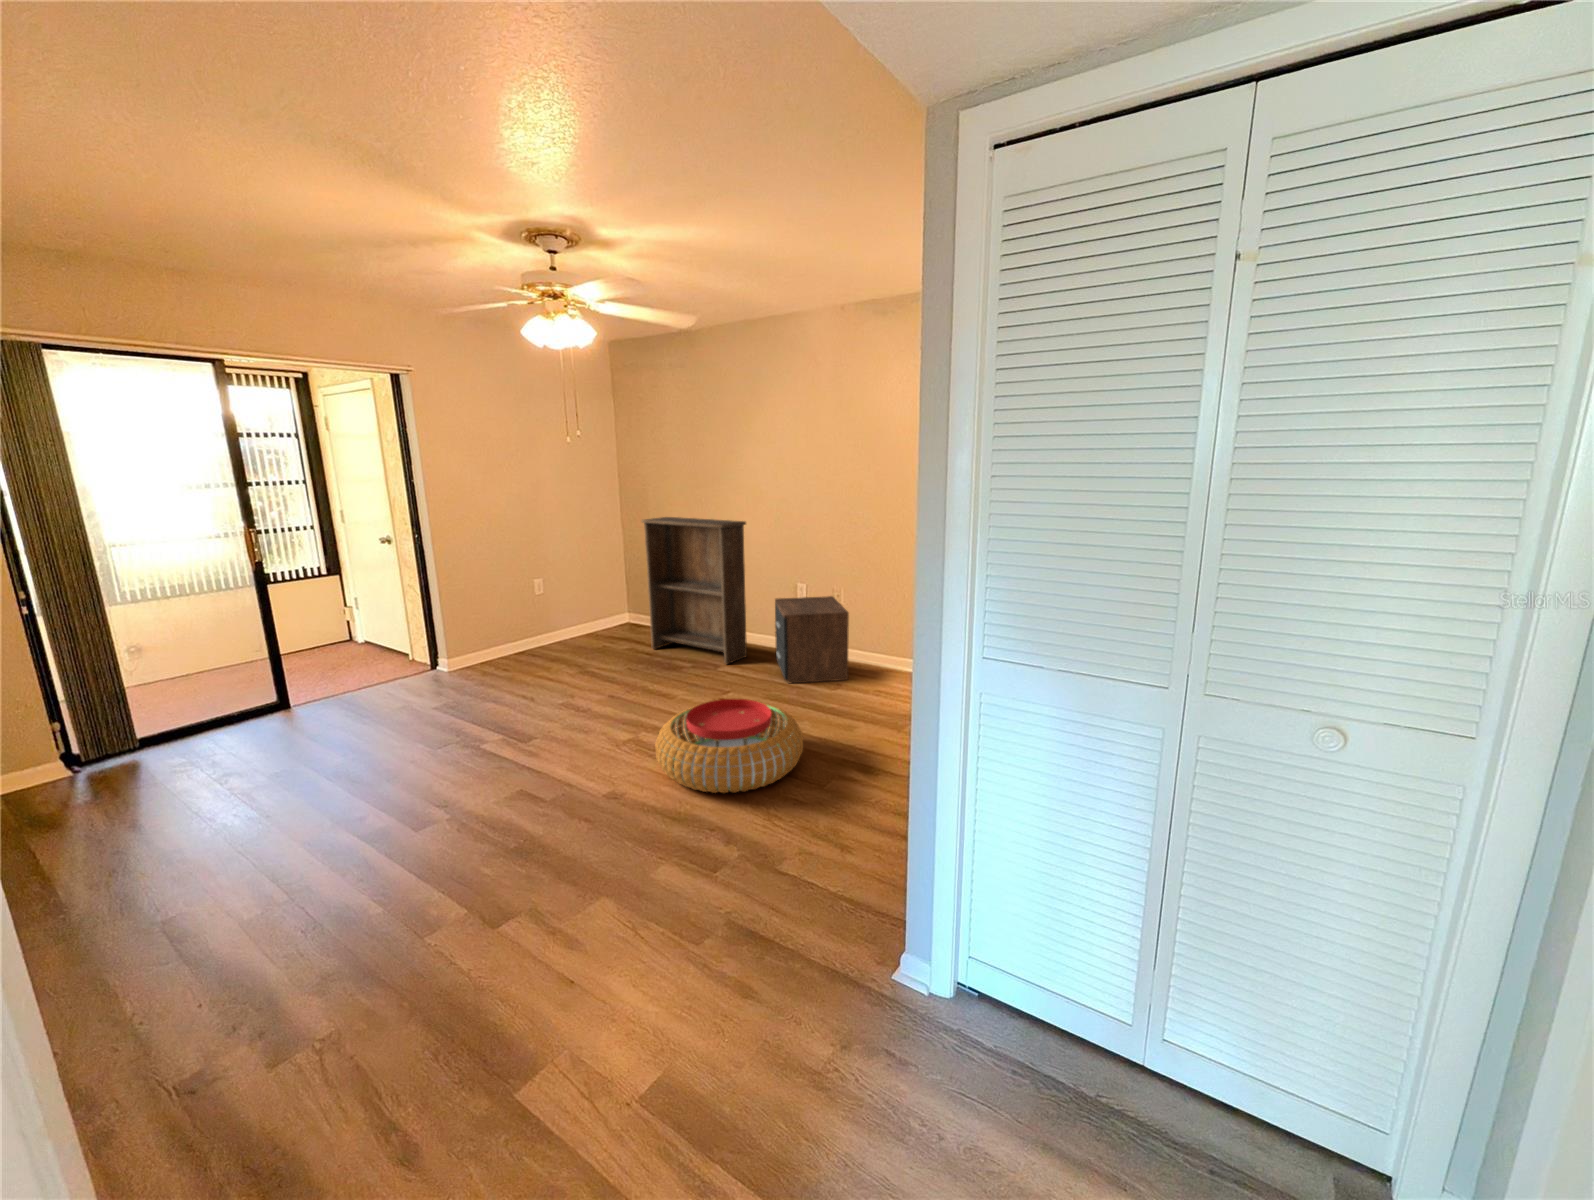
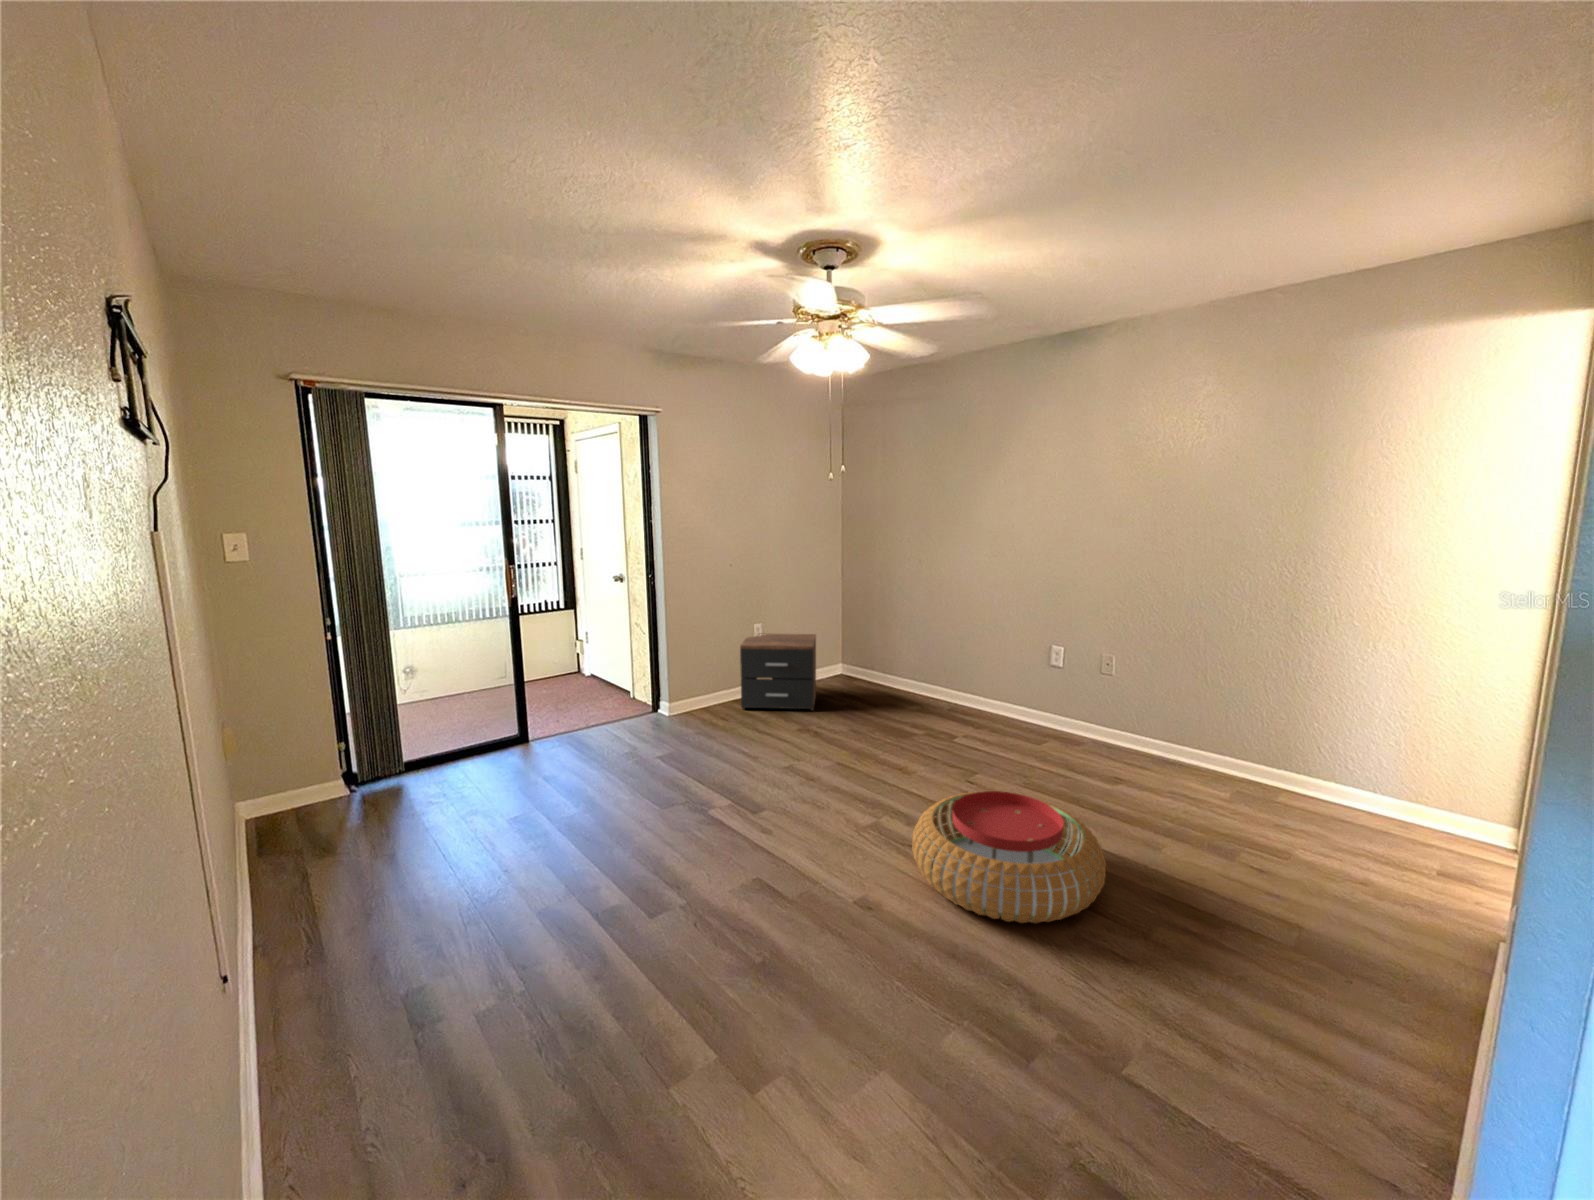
bookshelf: present [642,517,747,664] -> none [872,563,995,736]
nightstand: present [775,596,849,683] -> present [740,633,816,711]

